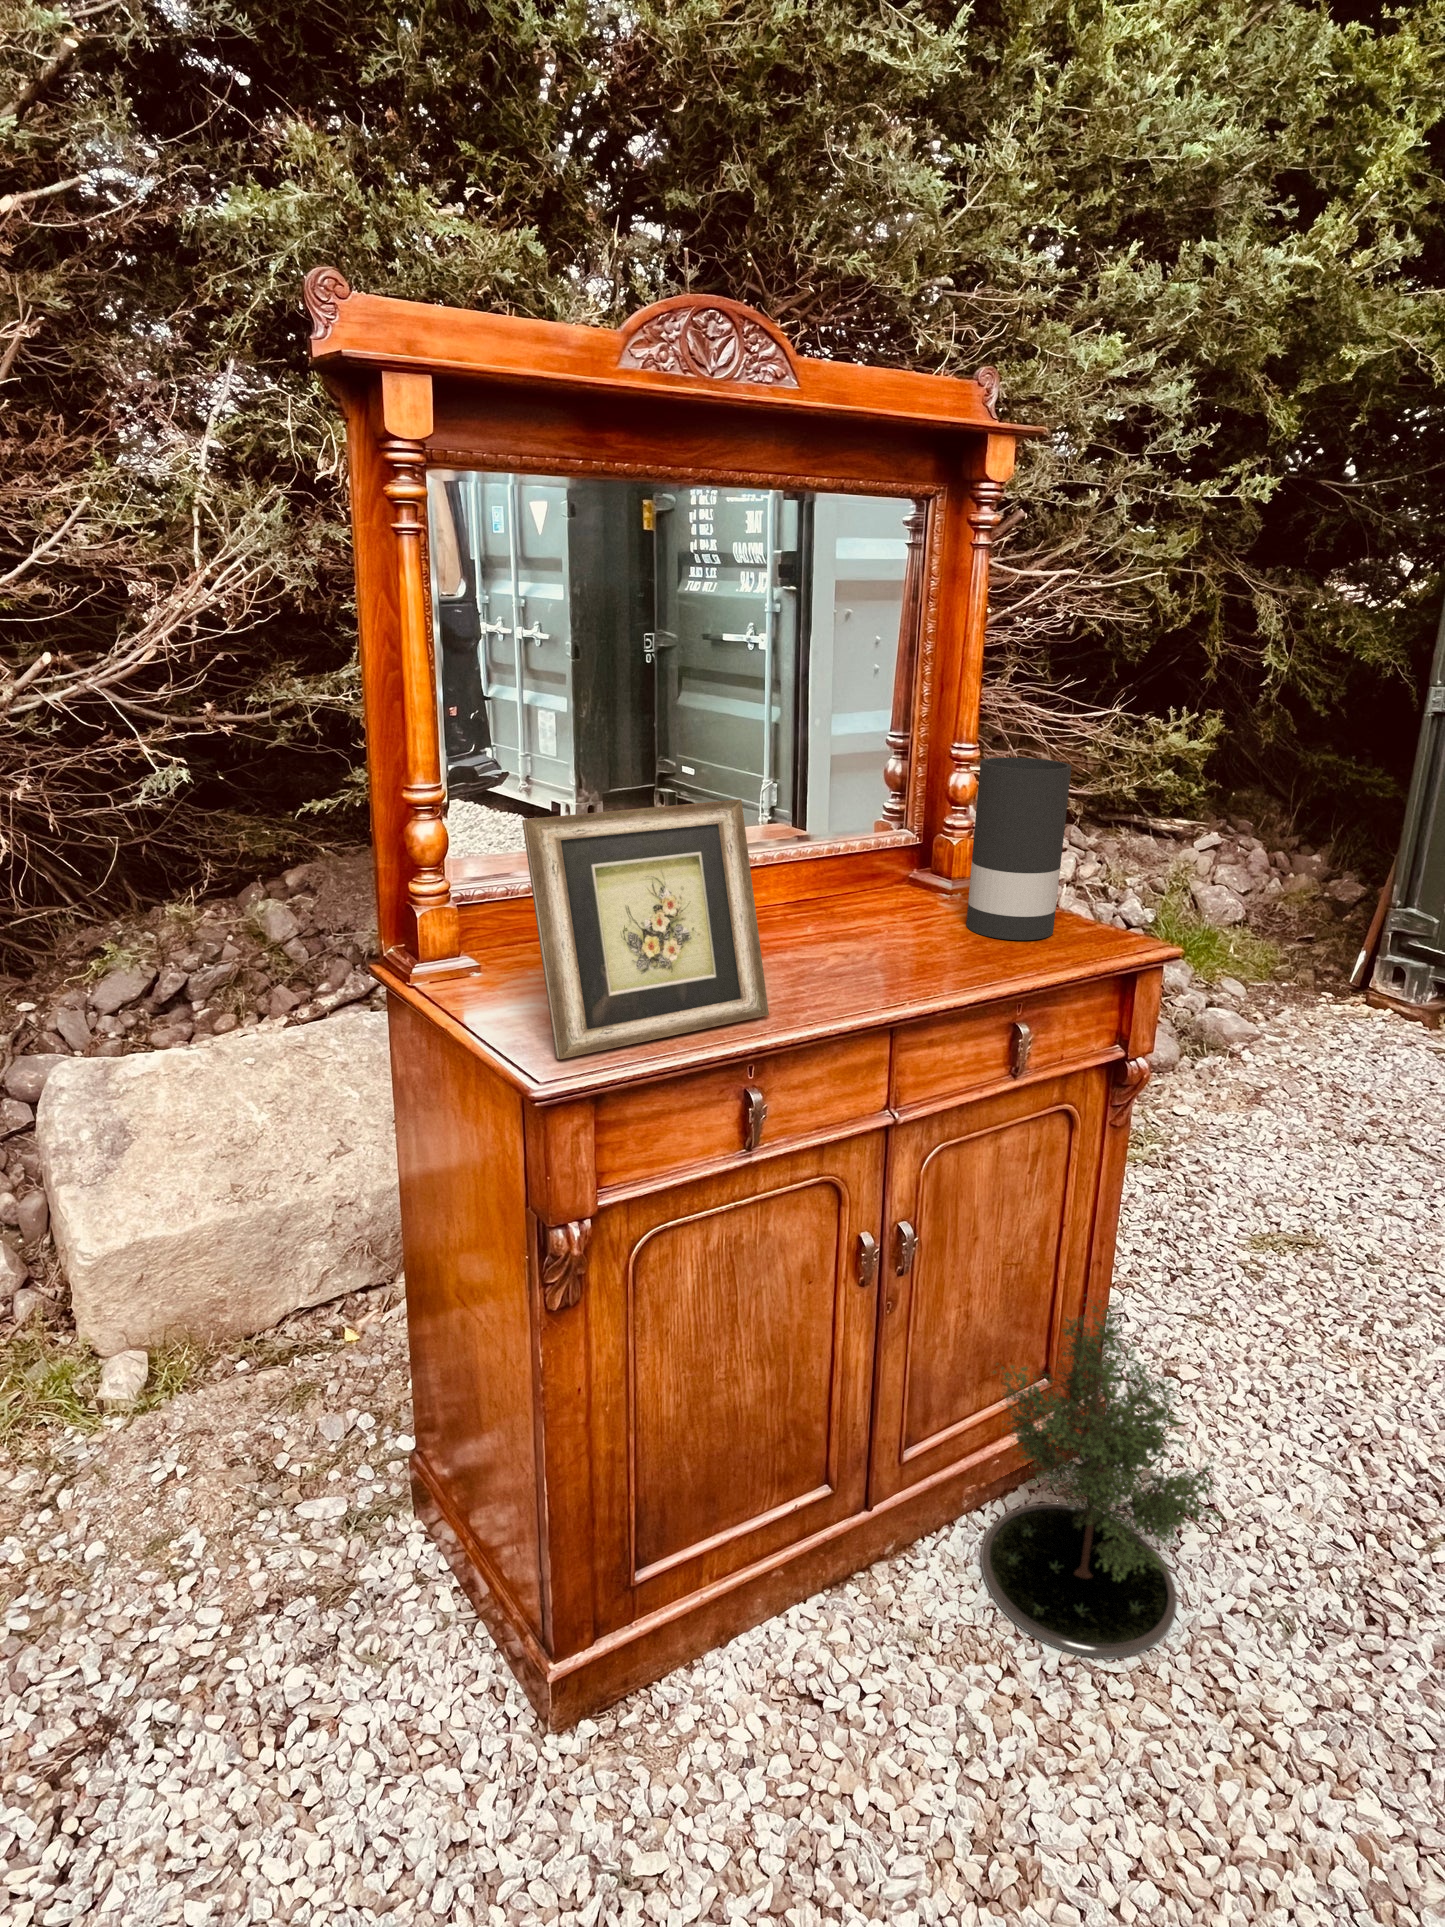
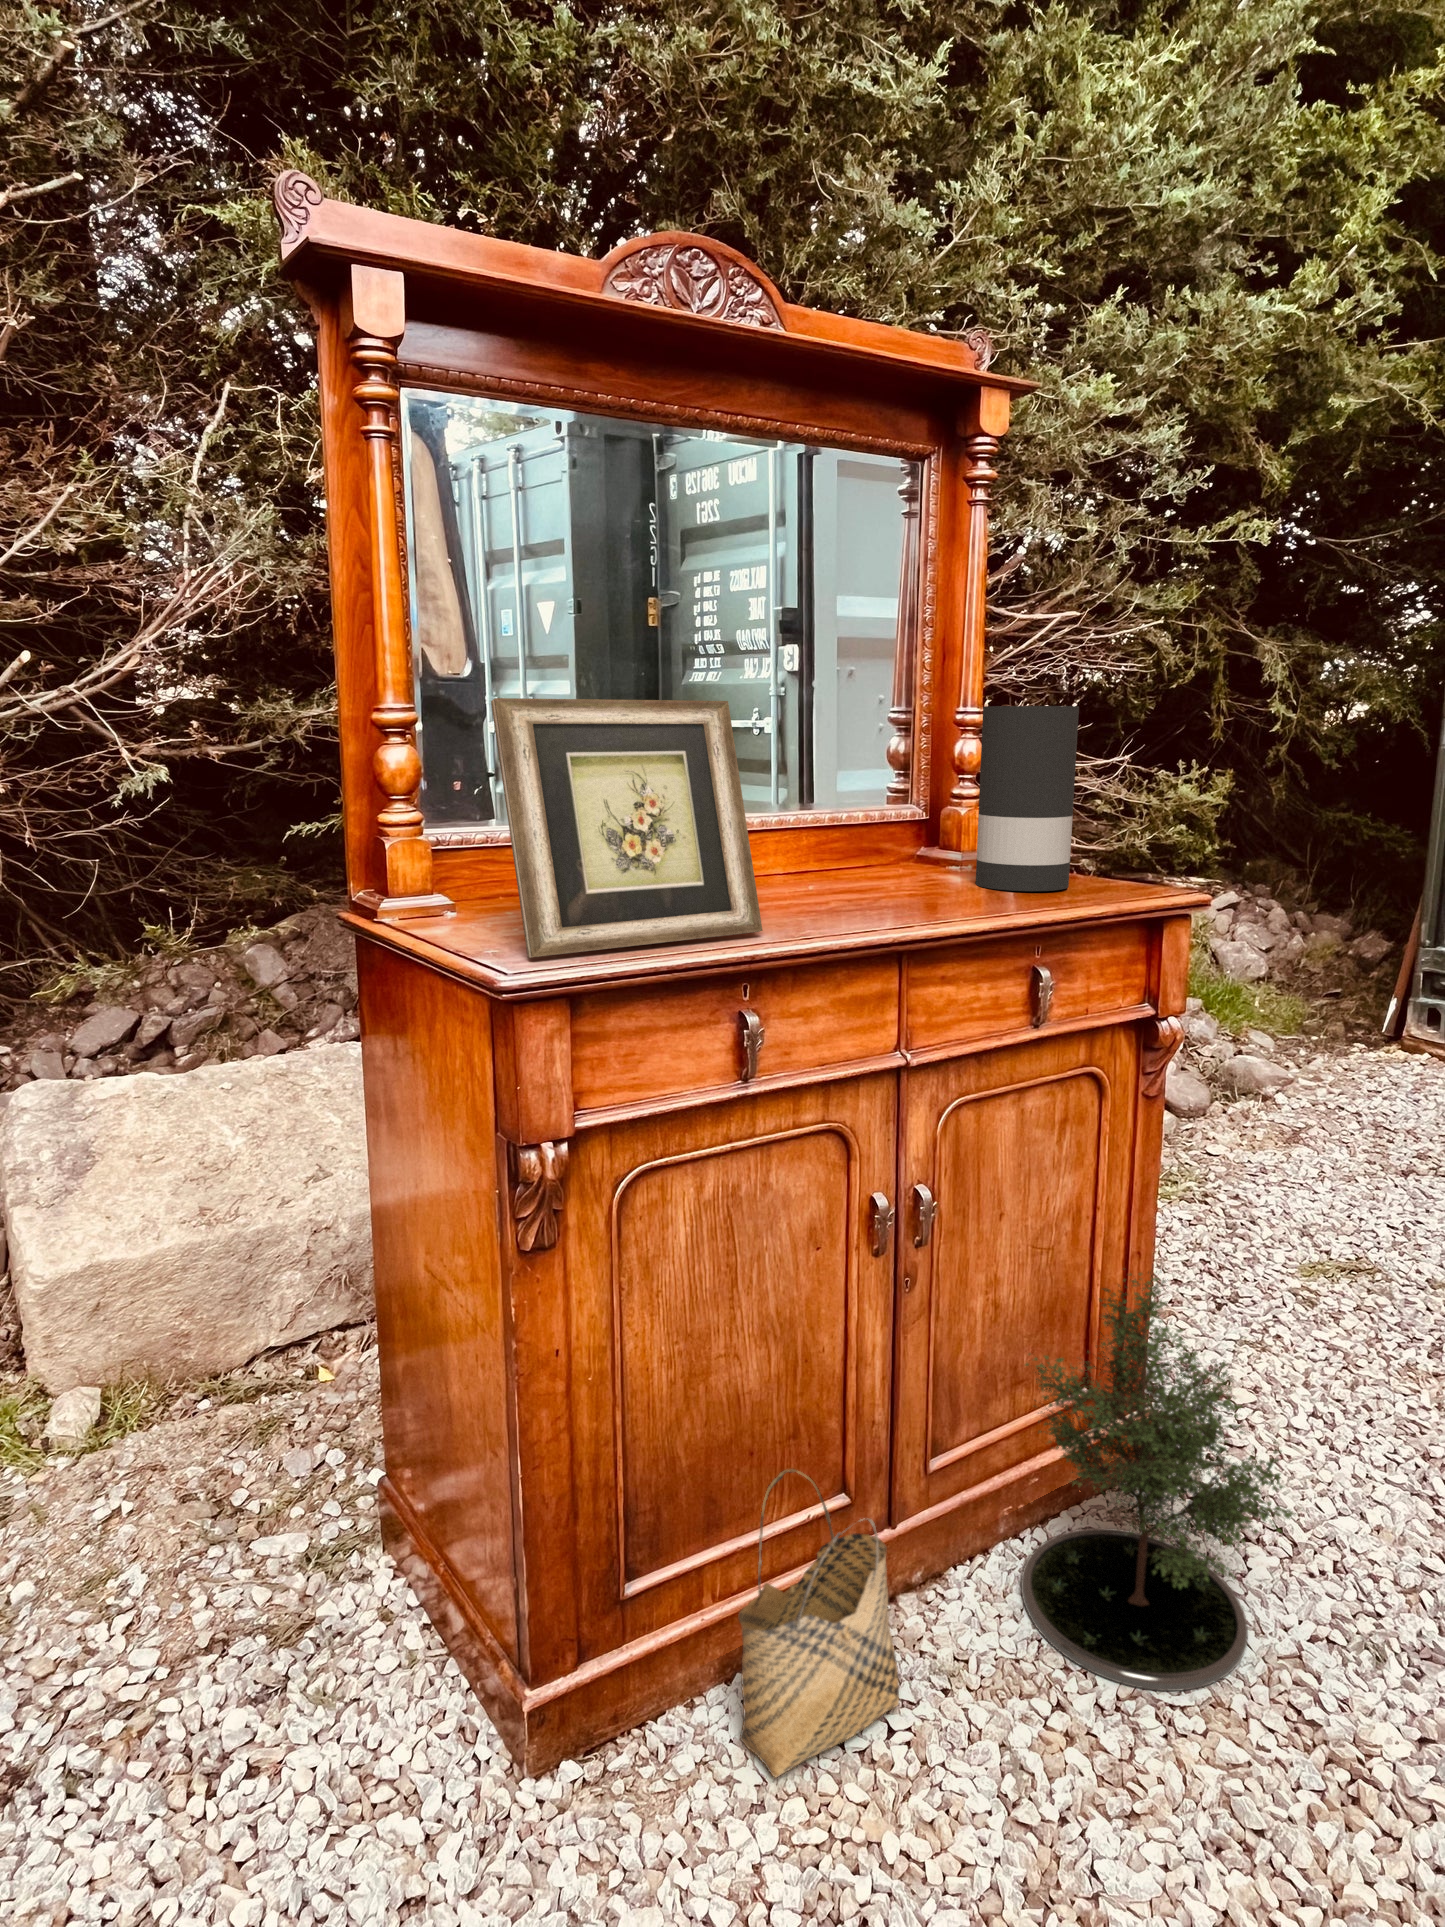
woven basket: none [733,1476,871,1737] -> present [738,1469,899,1778]

